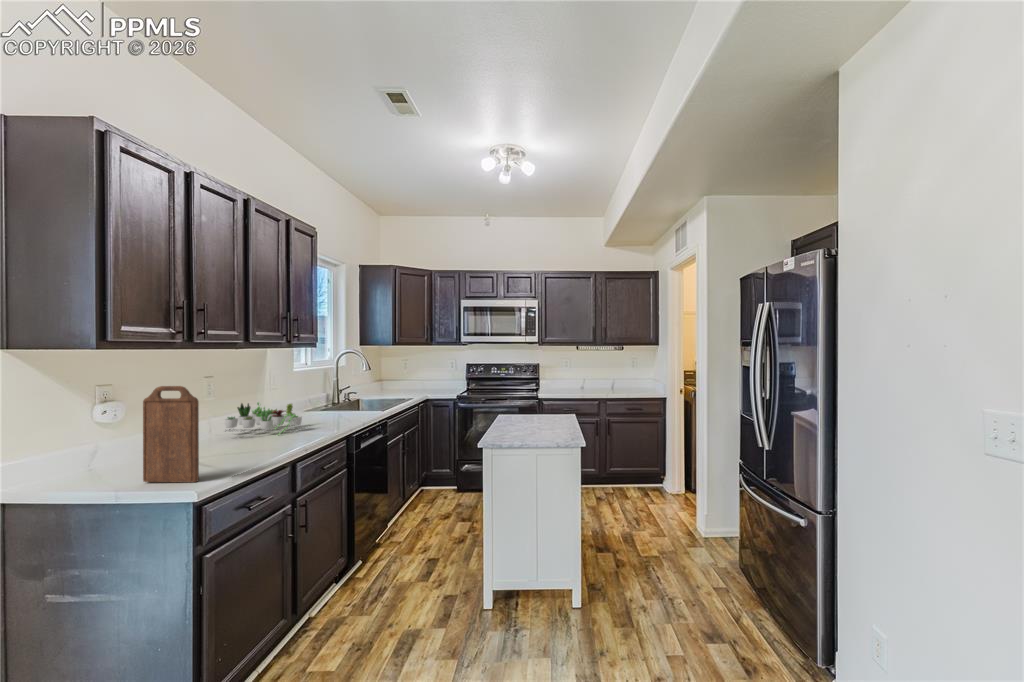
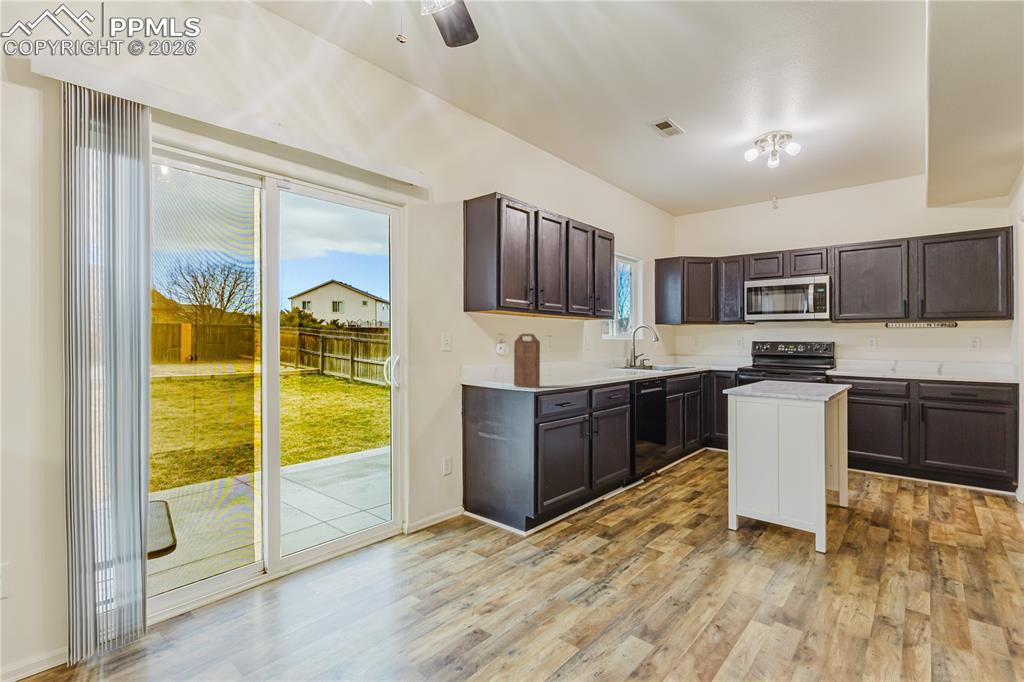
succulent plant: present [224,402,302,435] -> none [549,354,600,377]

